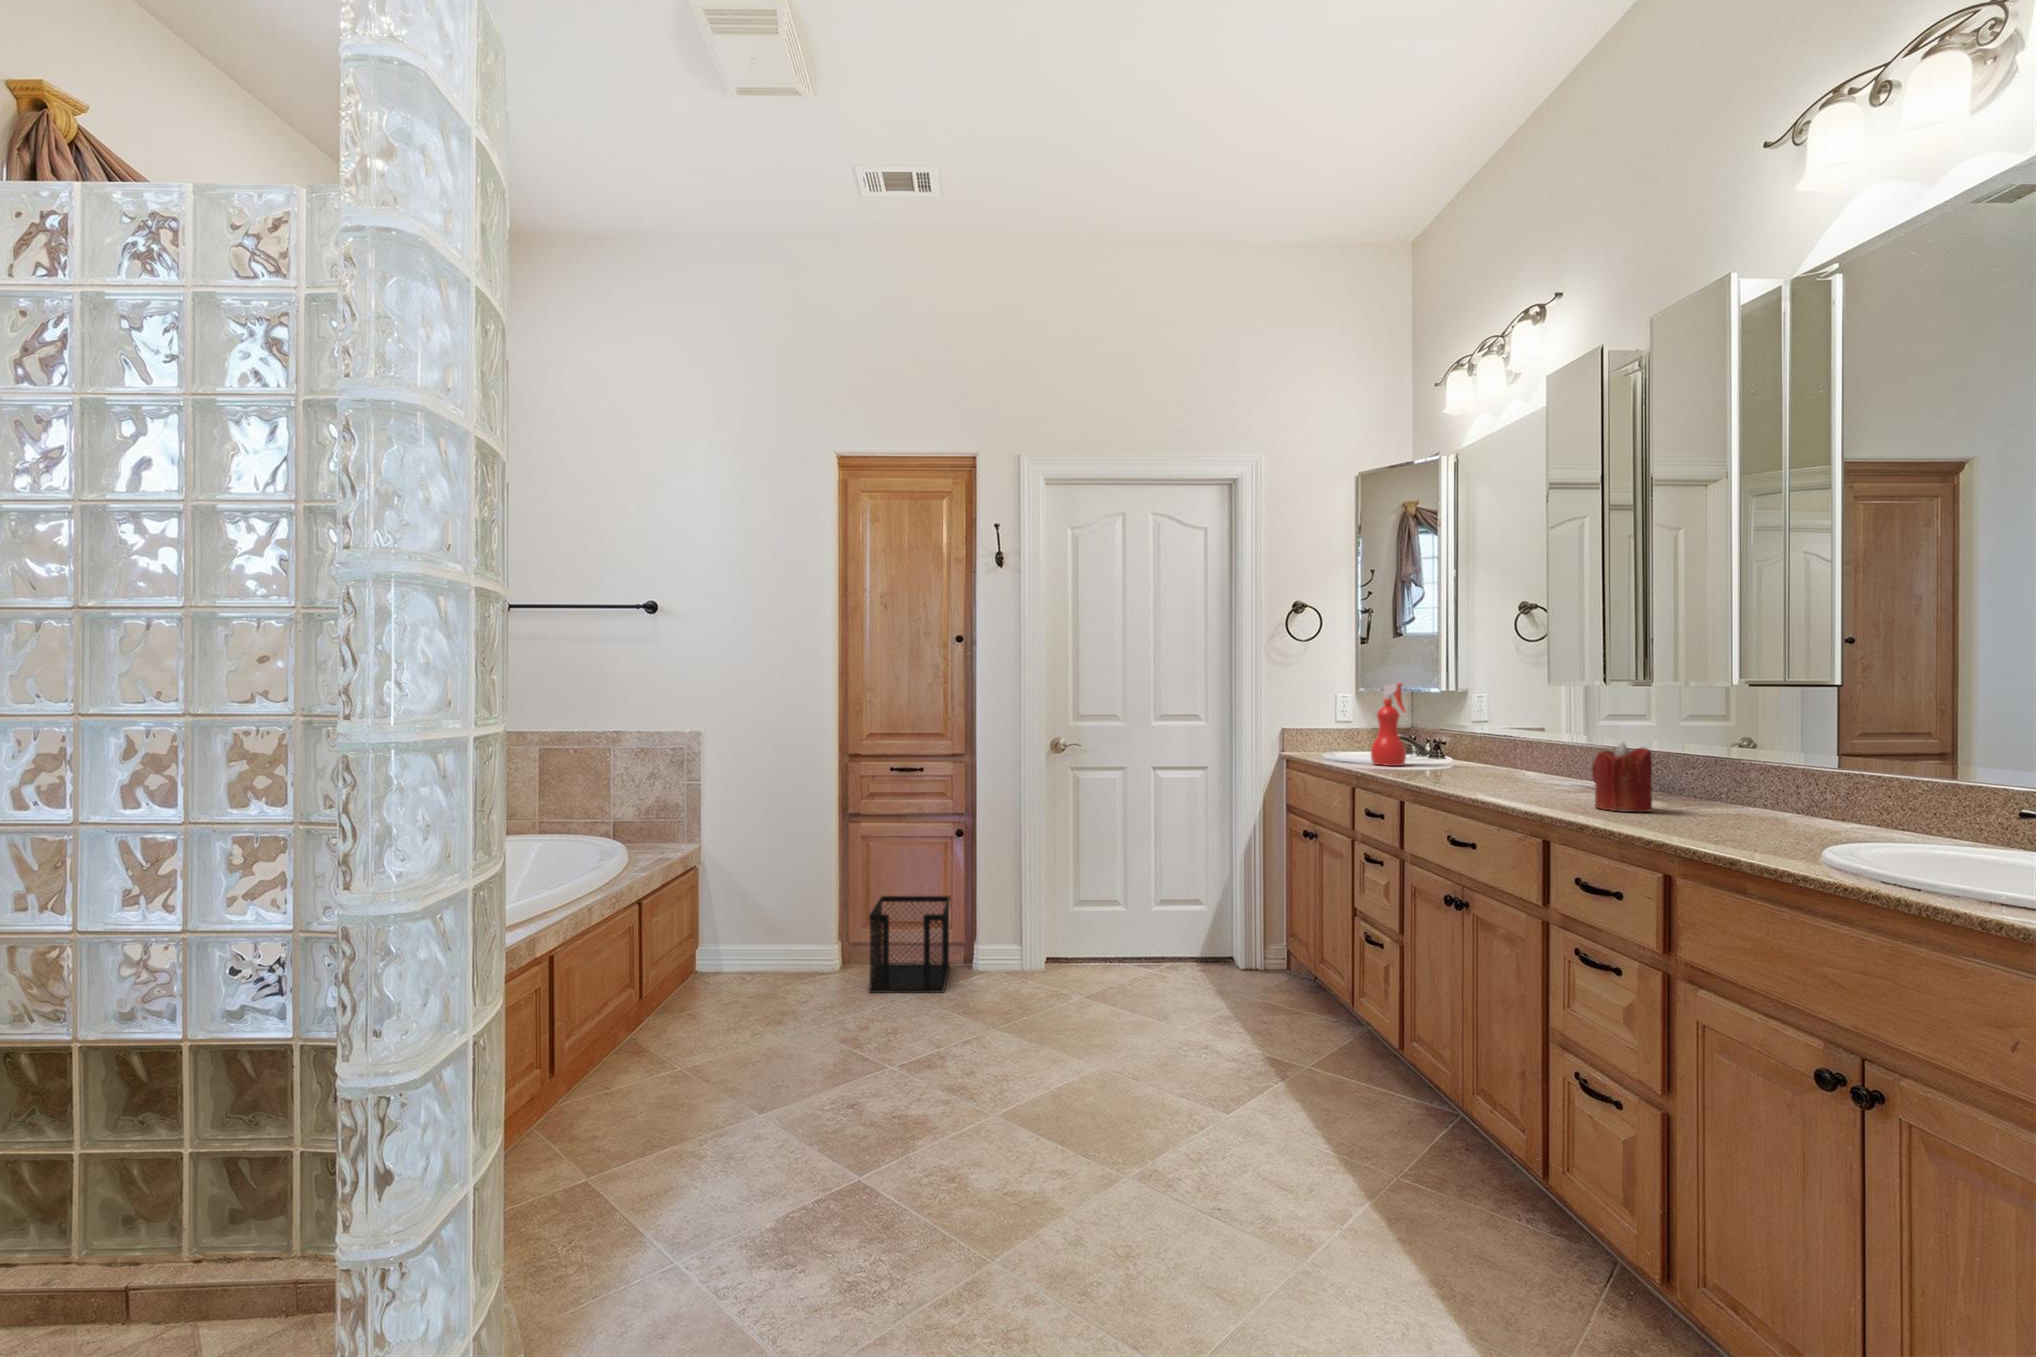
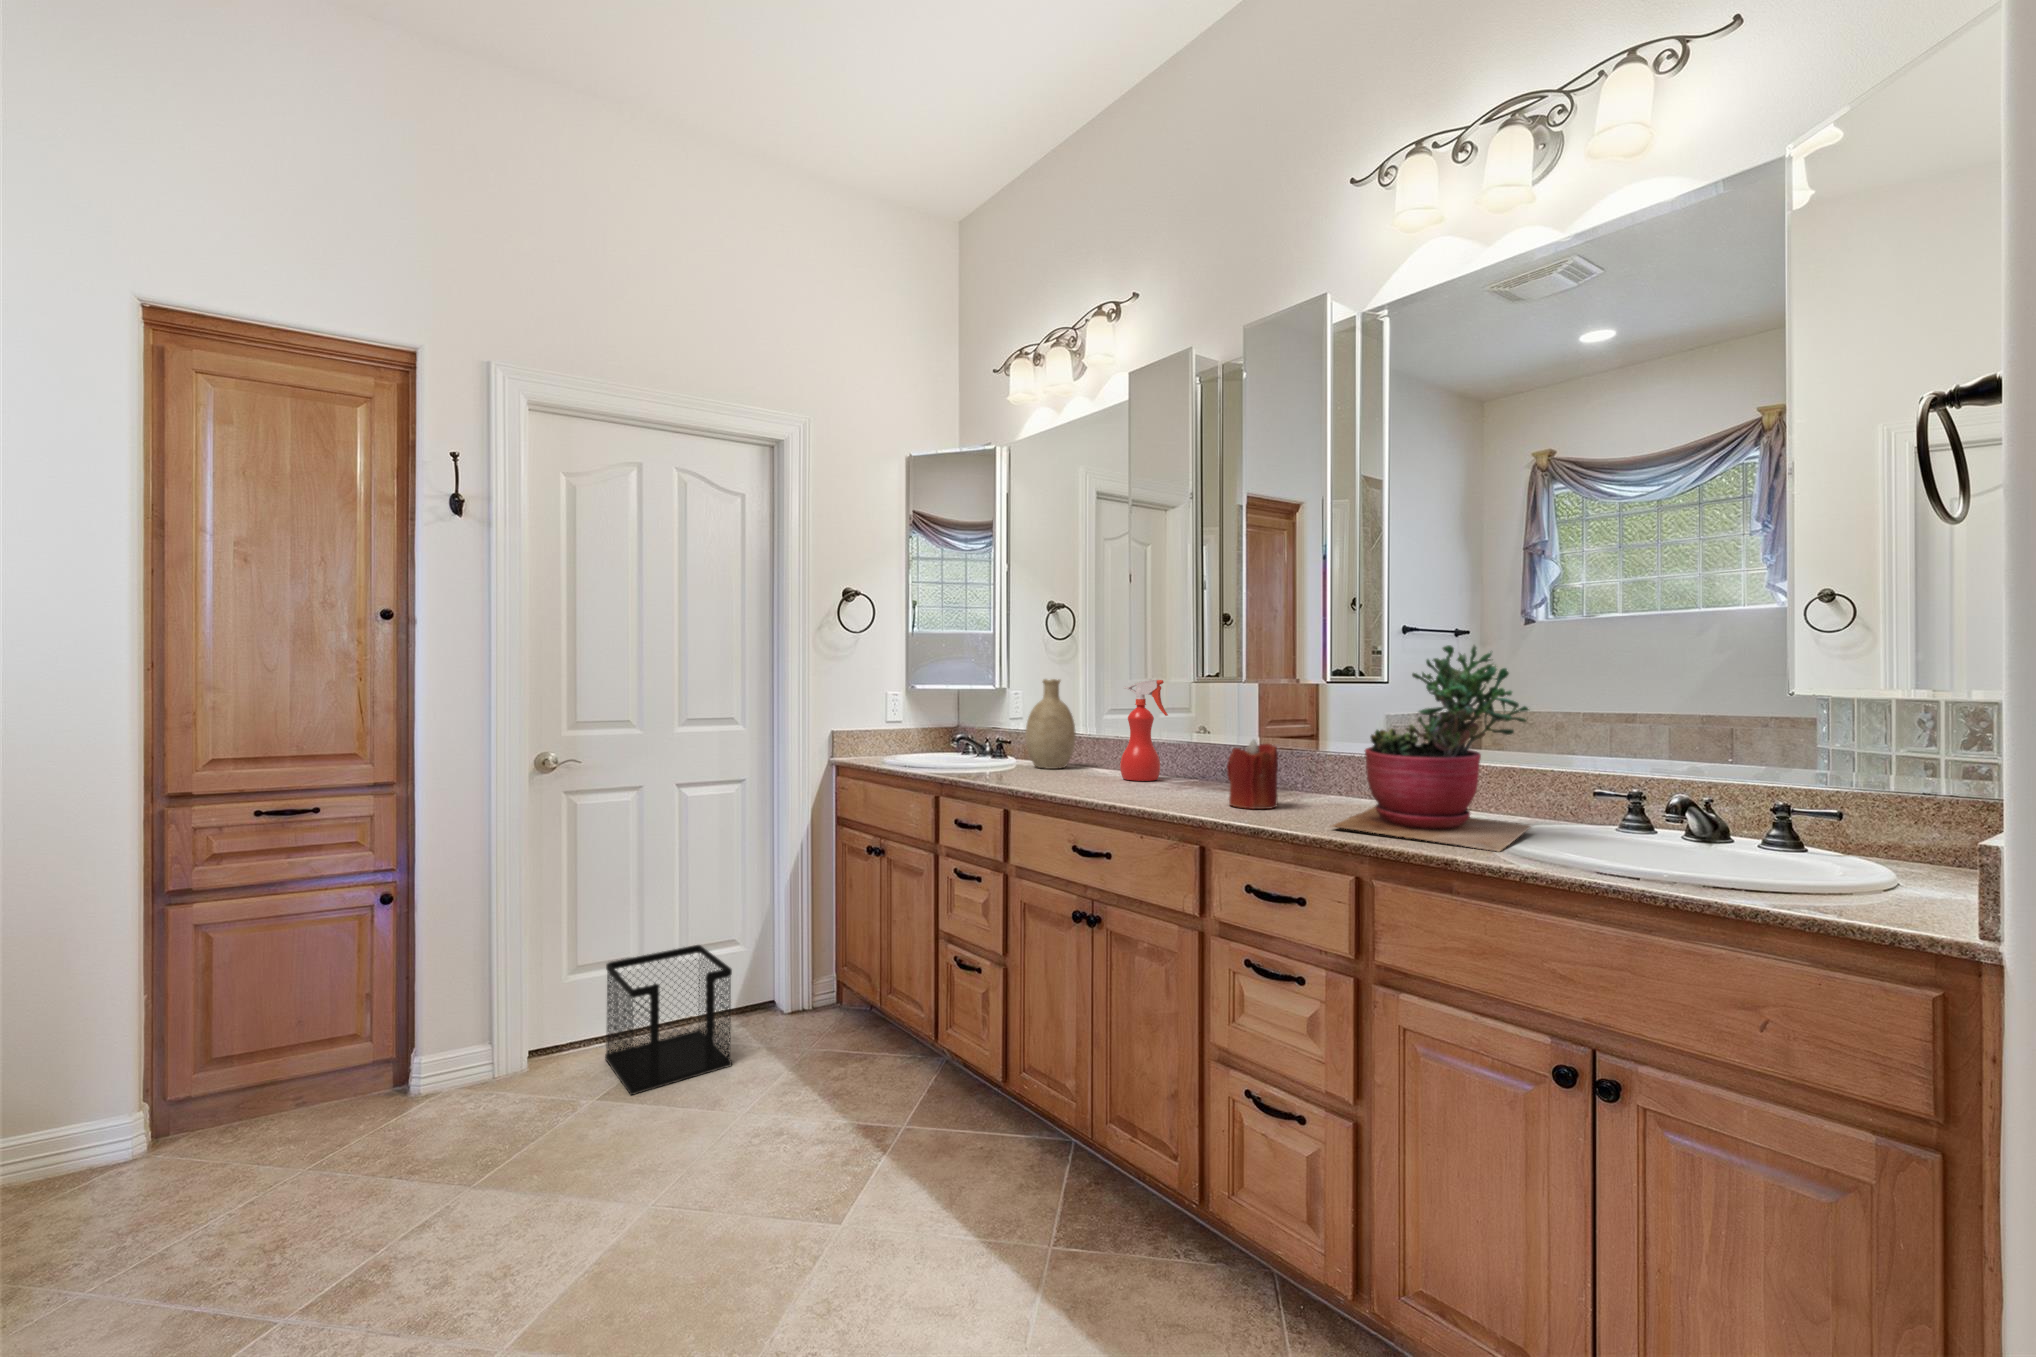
succulent plant: none [1657,643,1947,861] -> present [1333,645,1532,852]
spray bottle: present [1371,683,1406,766] -> present [1120,680,1168,781]
decorative vase: none [1446,683,1501,770] -> present [1025,679,1076,769]
wastebasket: present [869,896,950,993] -> present [605,945,732,1095]

